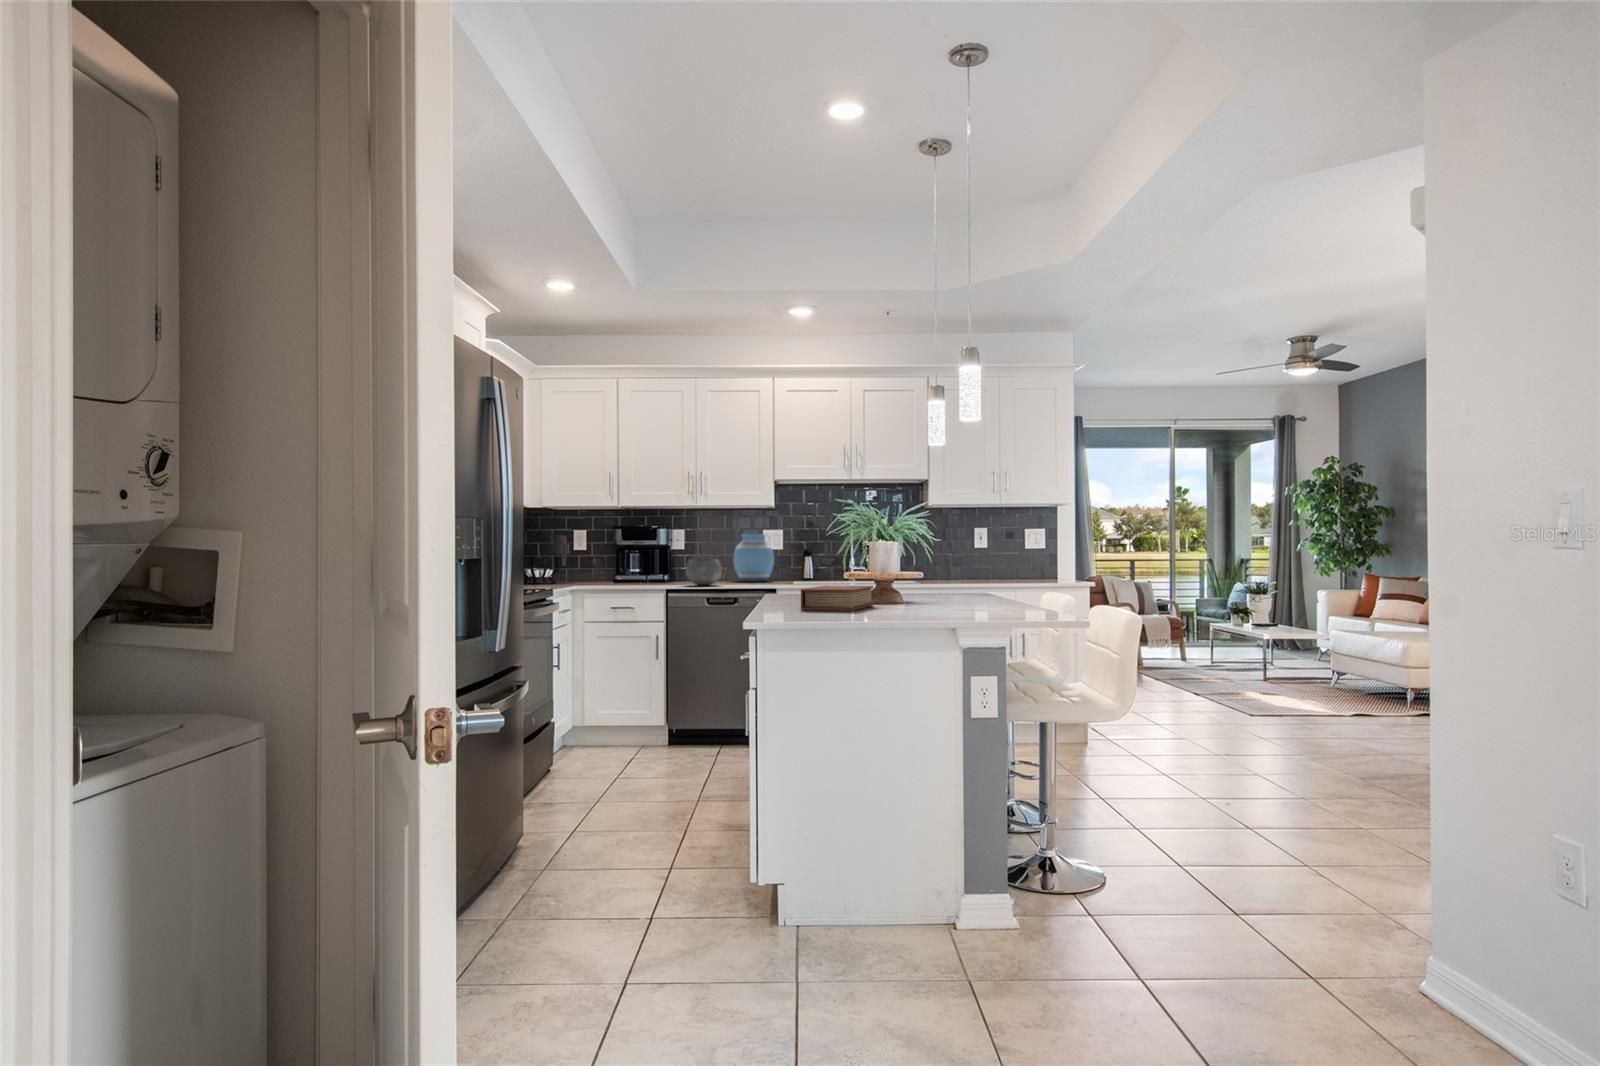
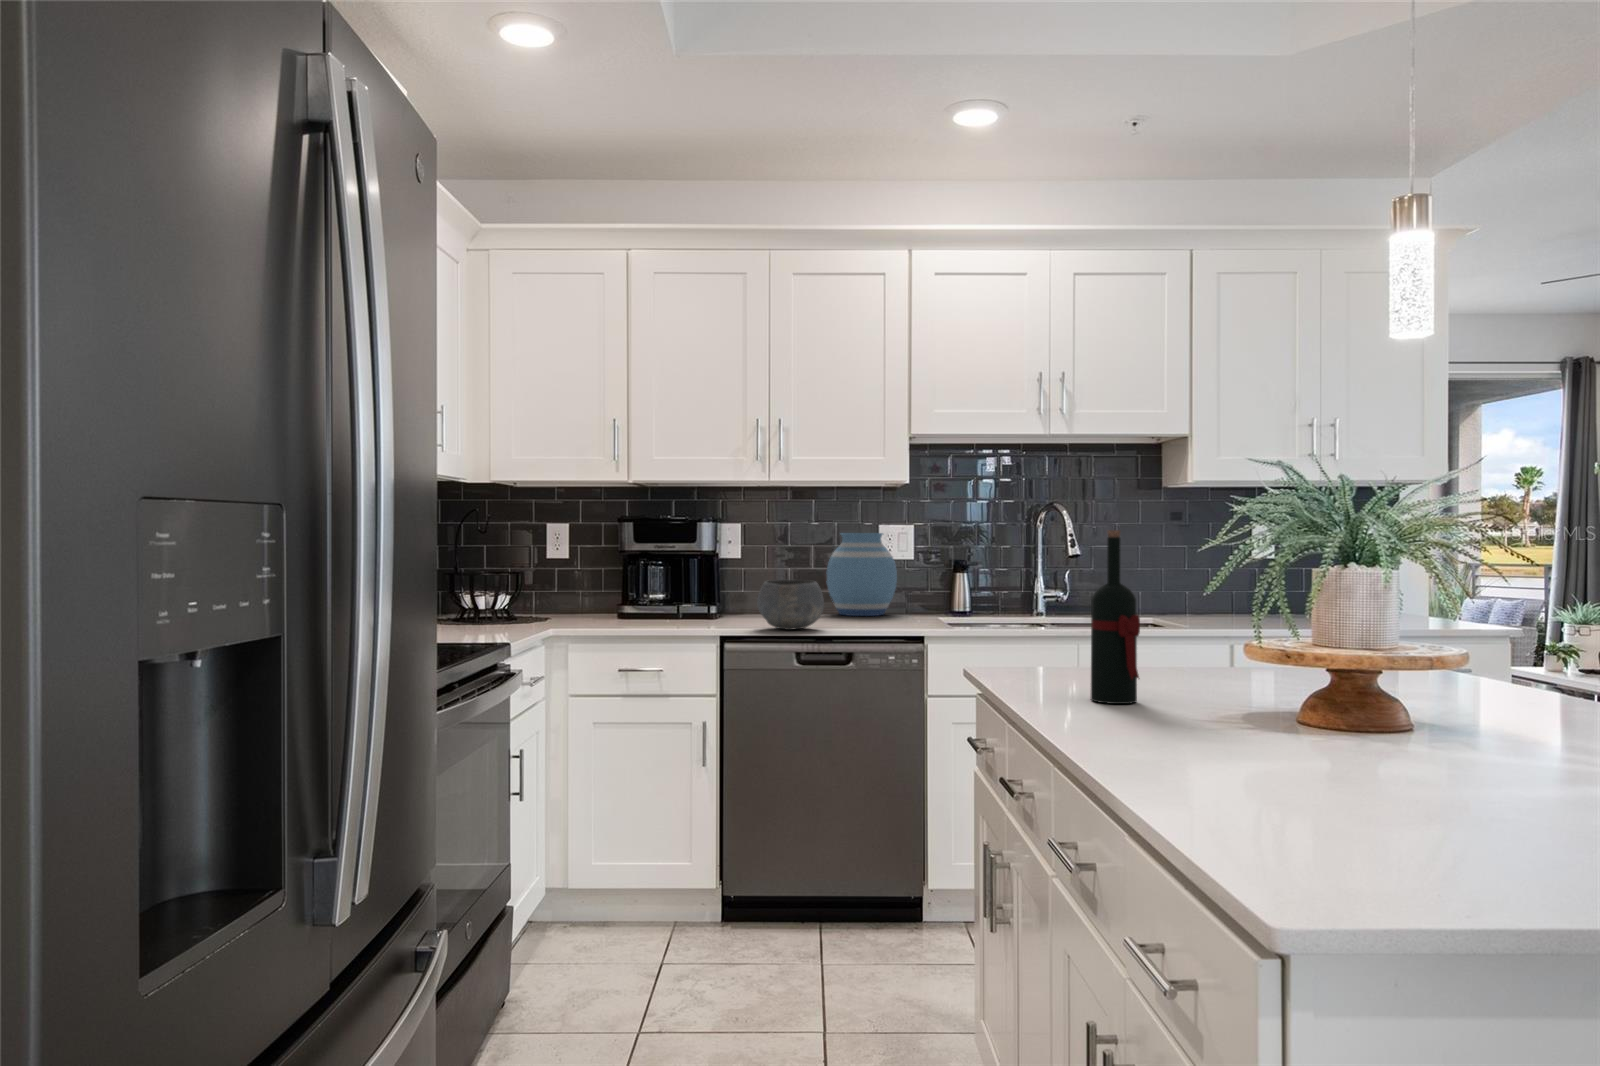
wine bottle: none [798,527,817,600] -> present [1091,530,1140,704]
book: present [801,586,873,611] -> none [1230,689,1420,794]

